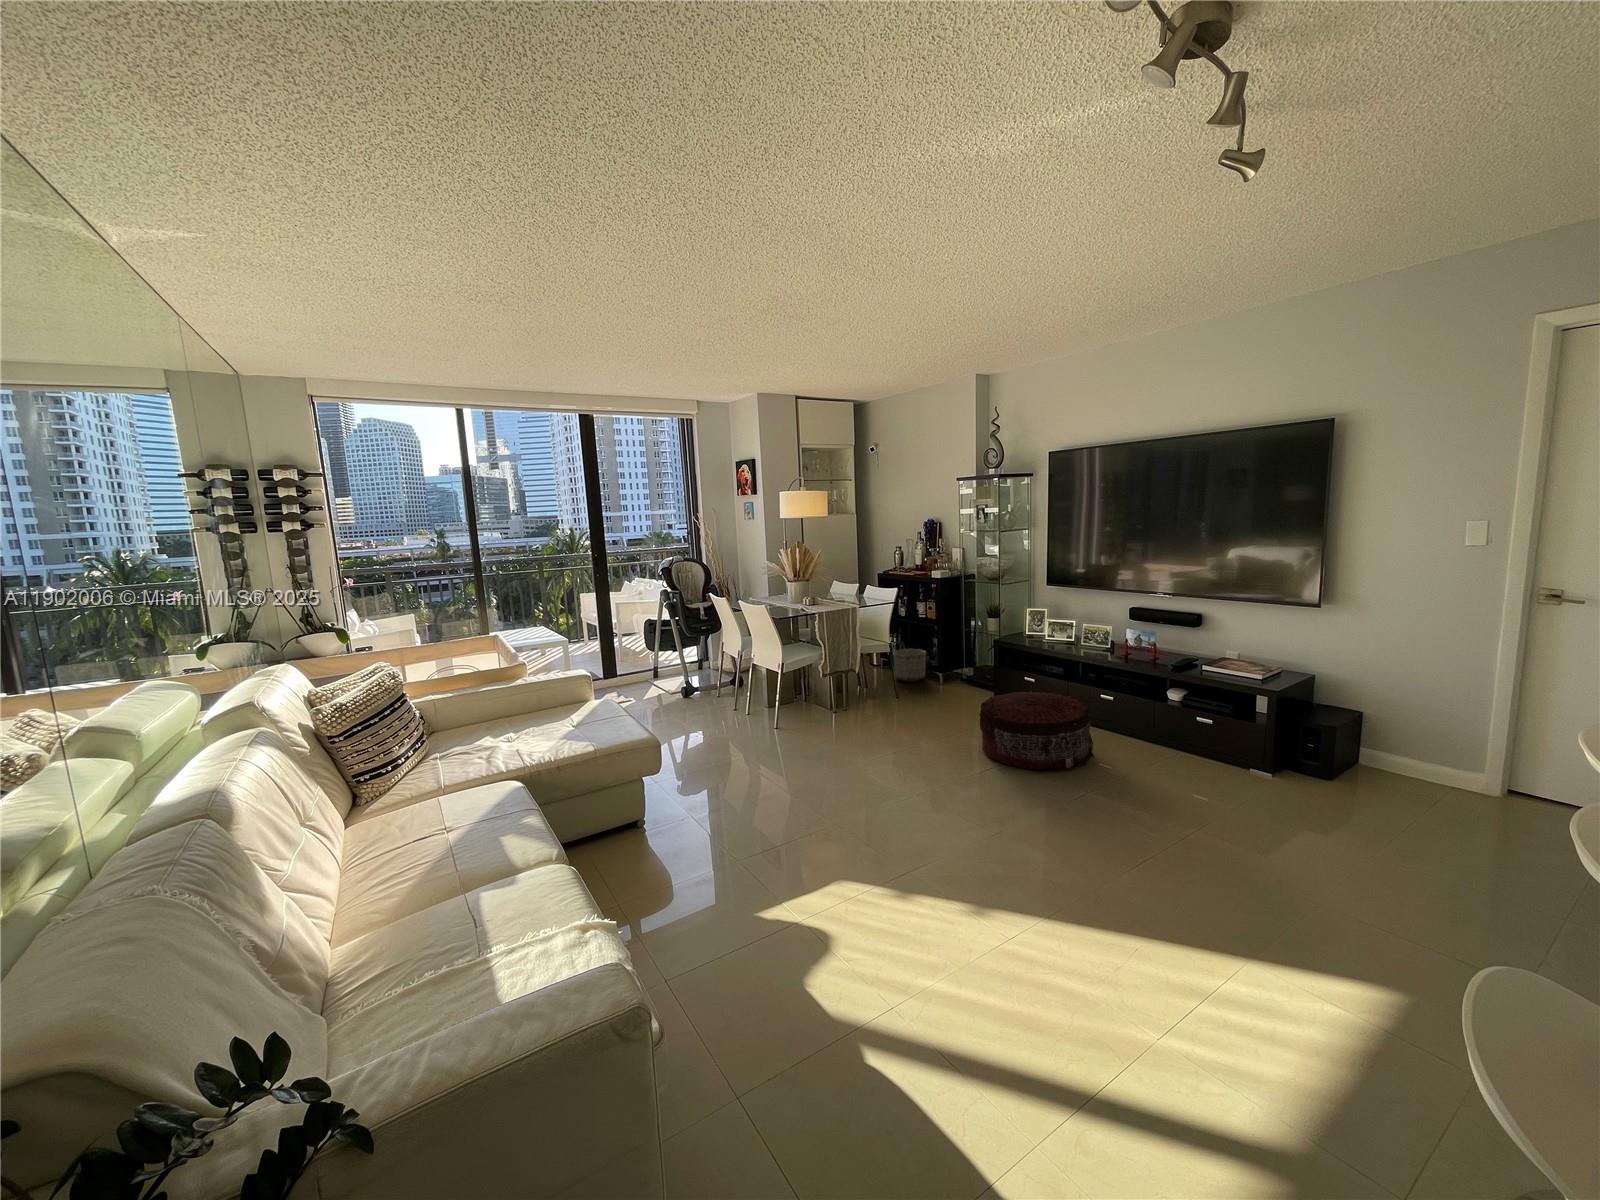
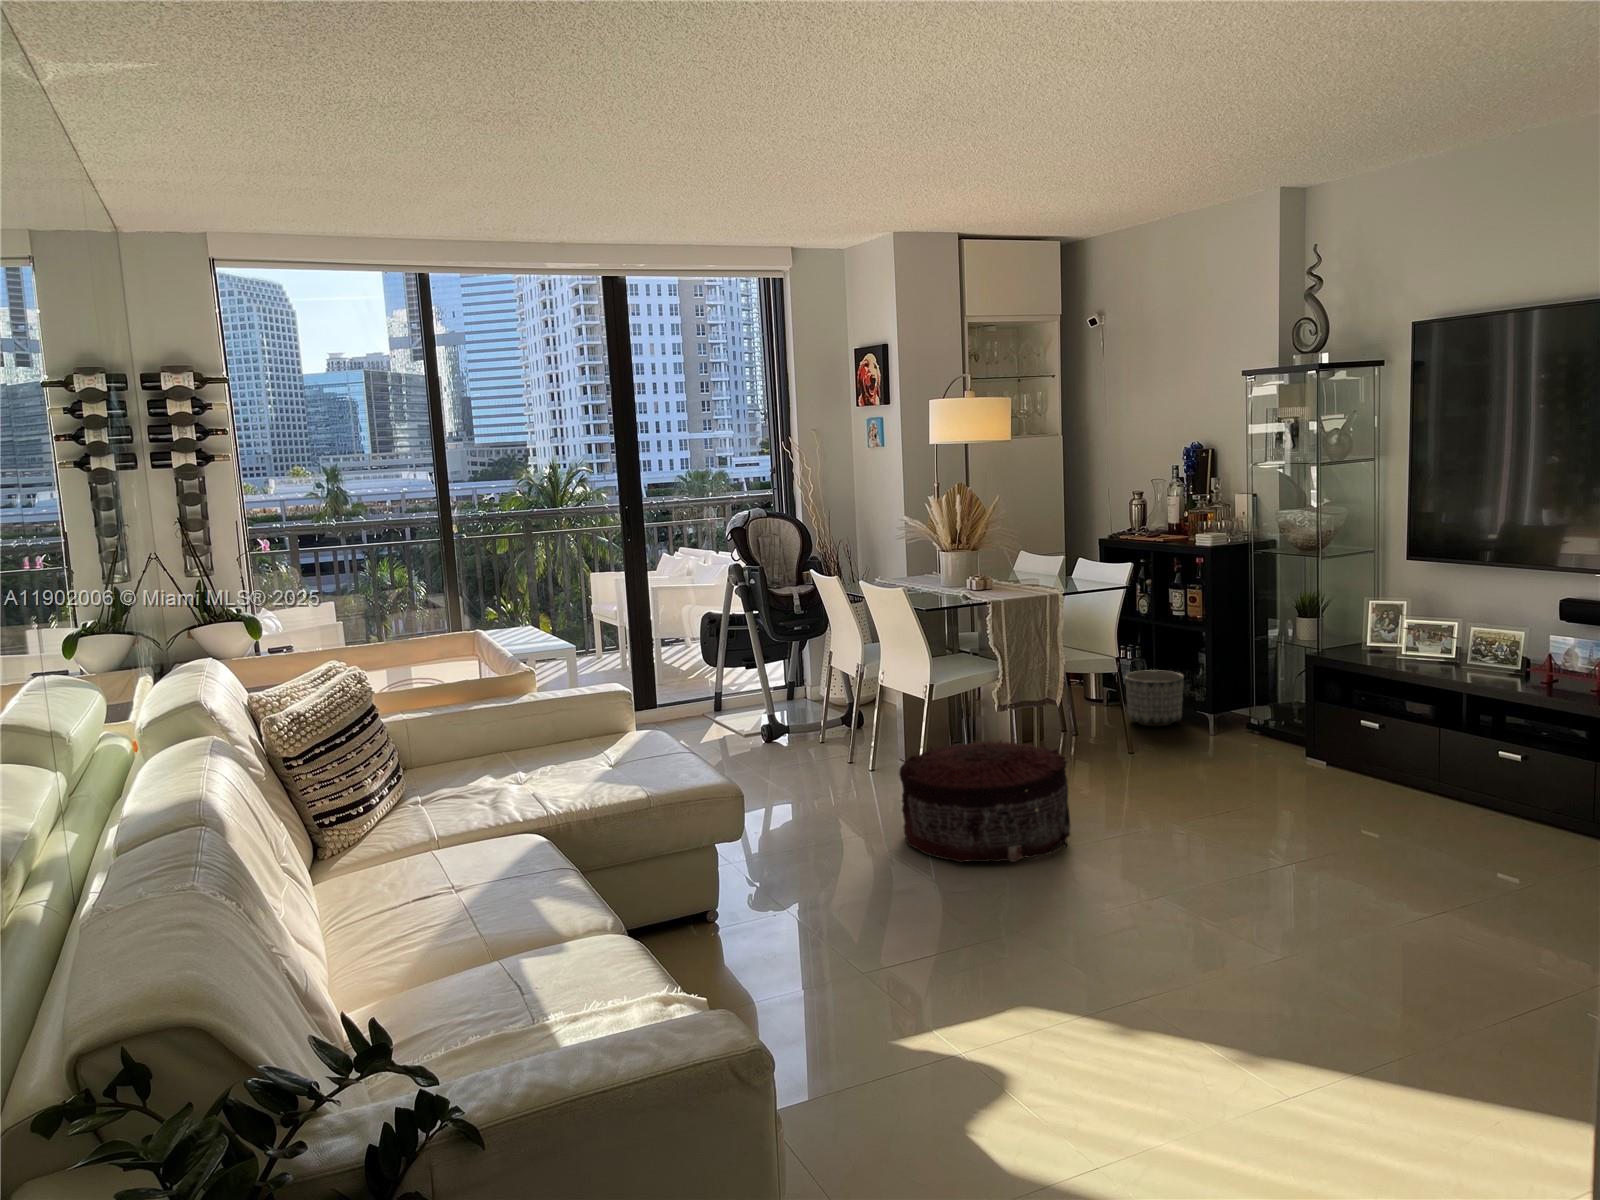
pouf: present [979,690,1094,770] -> present [899,741,1071,862]

